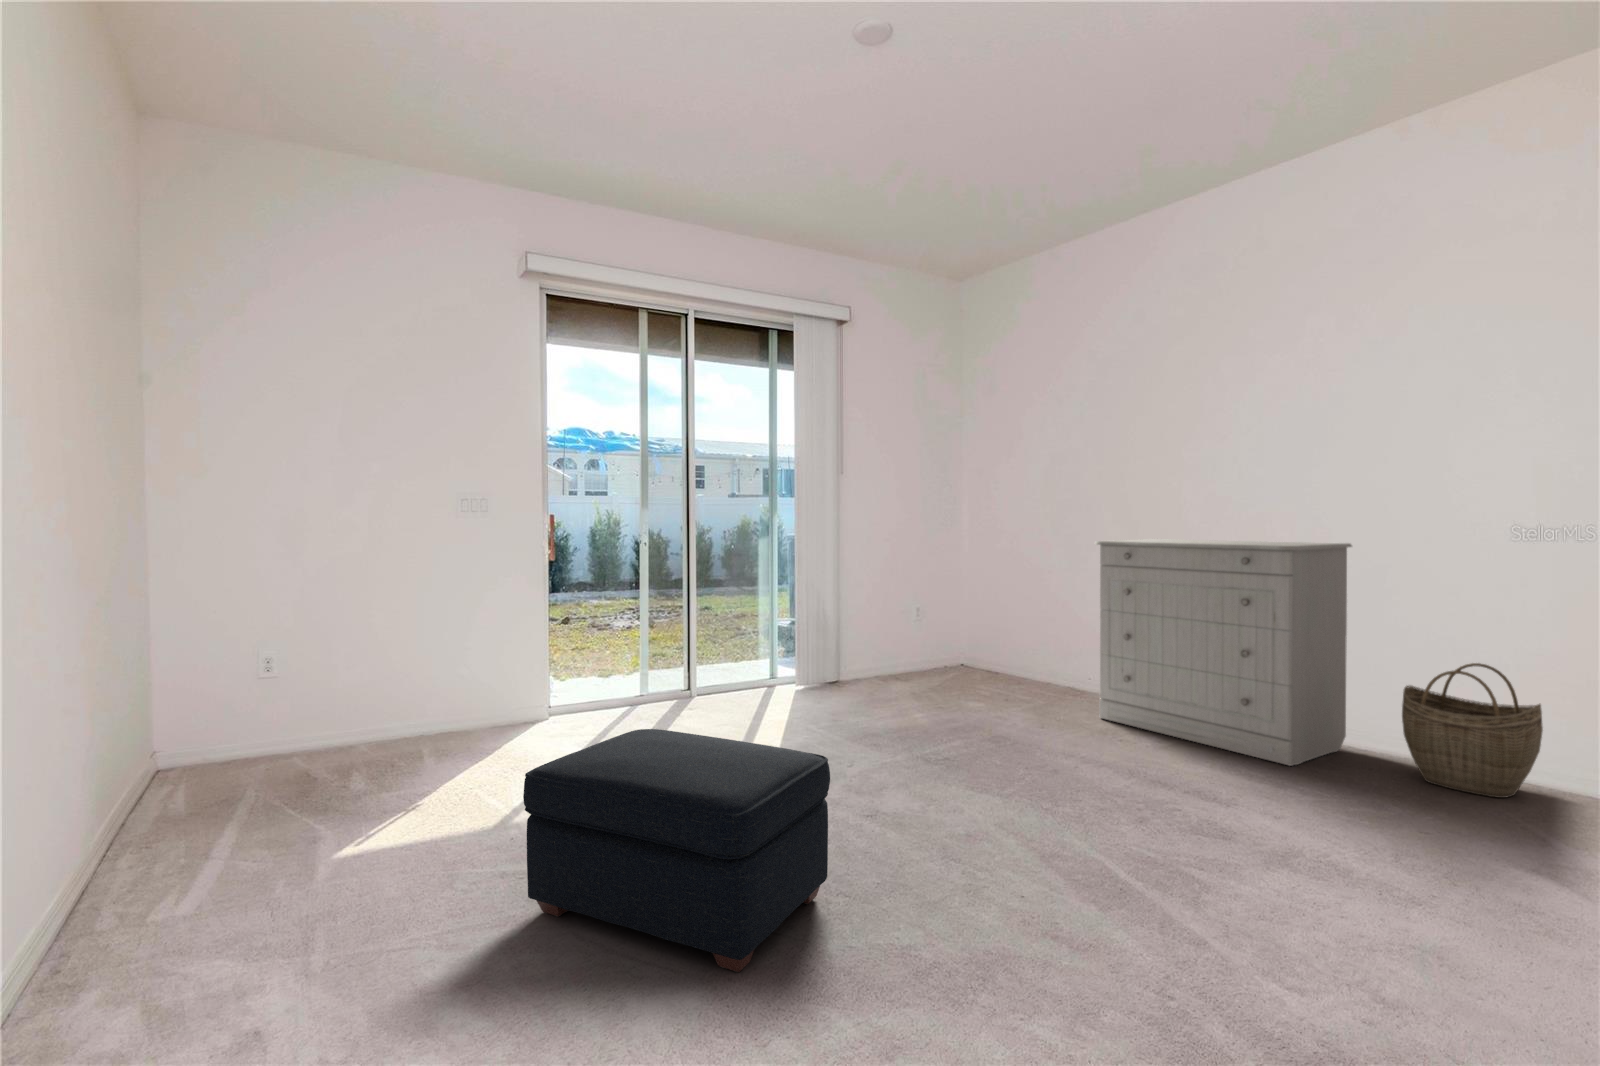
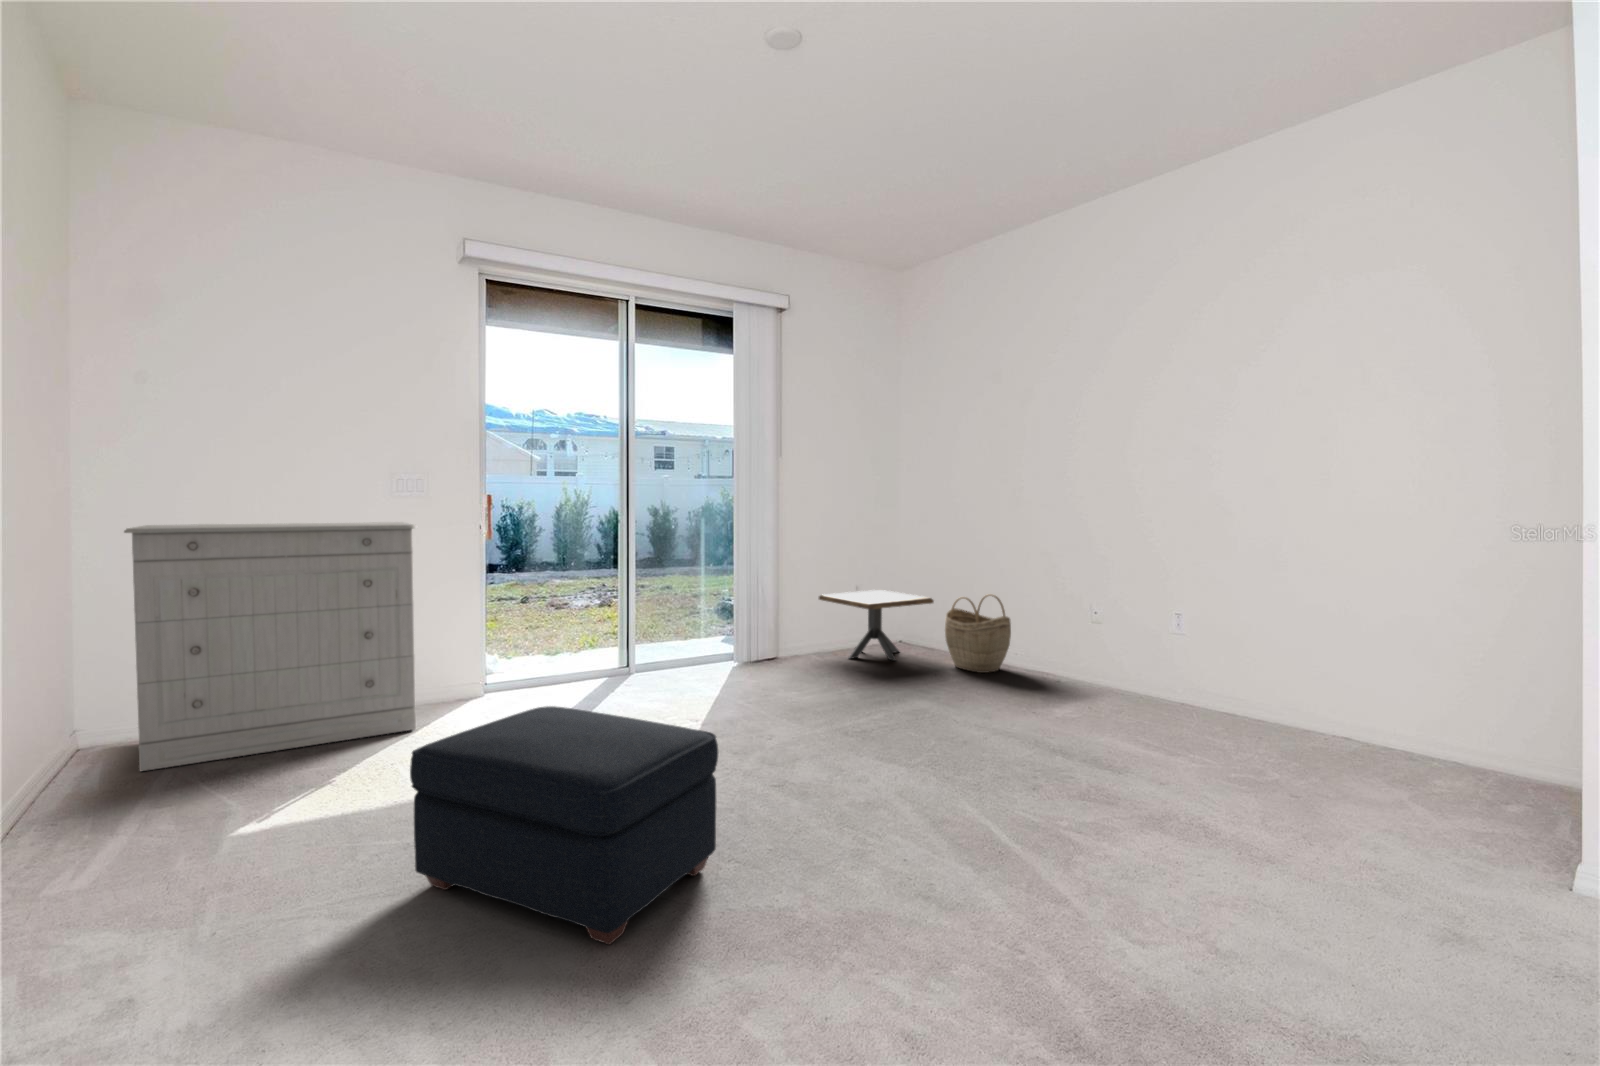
dresser: present [1095,539,1352,766] -> present [124,522,417,771]
side table: none [880,609,1002,684] -> present [819,590,934,661]
woven basket: present [1402,663,1543,798] -> present [945,594,1011,673]

